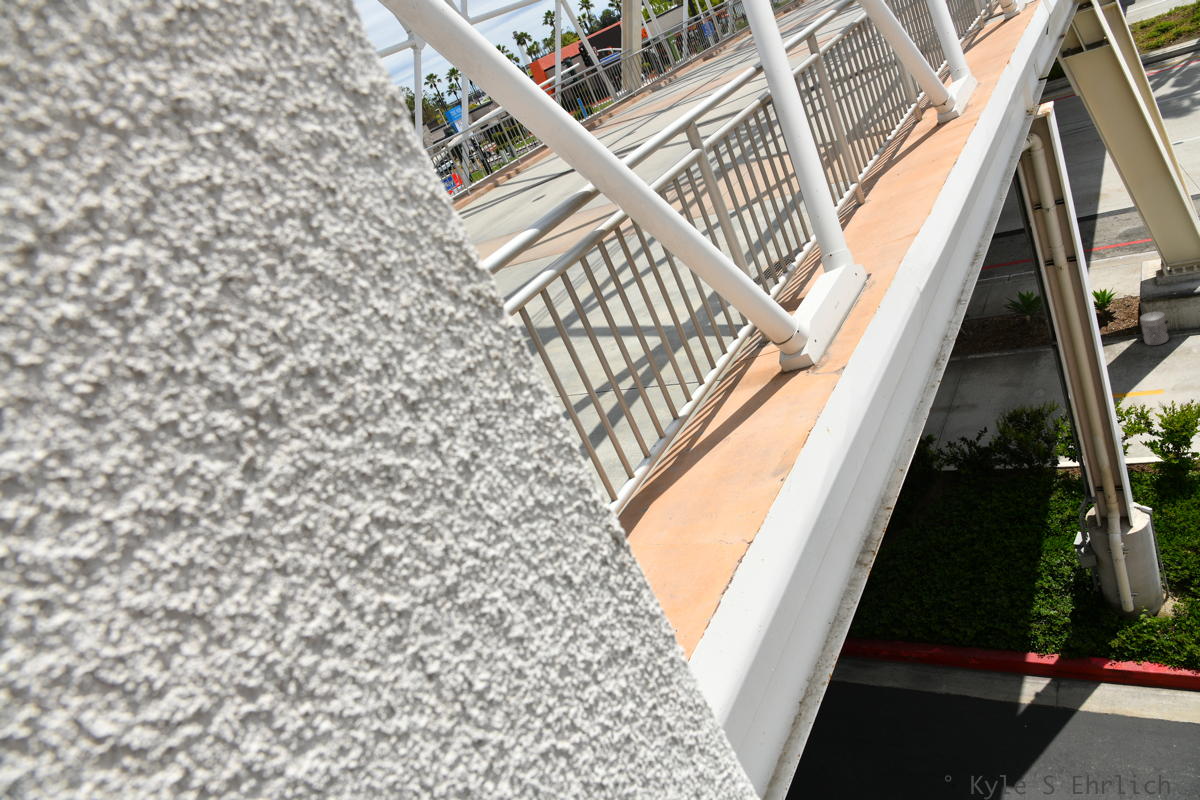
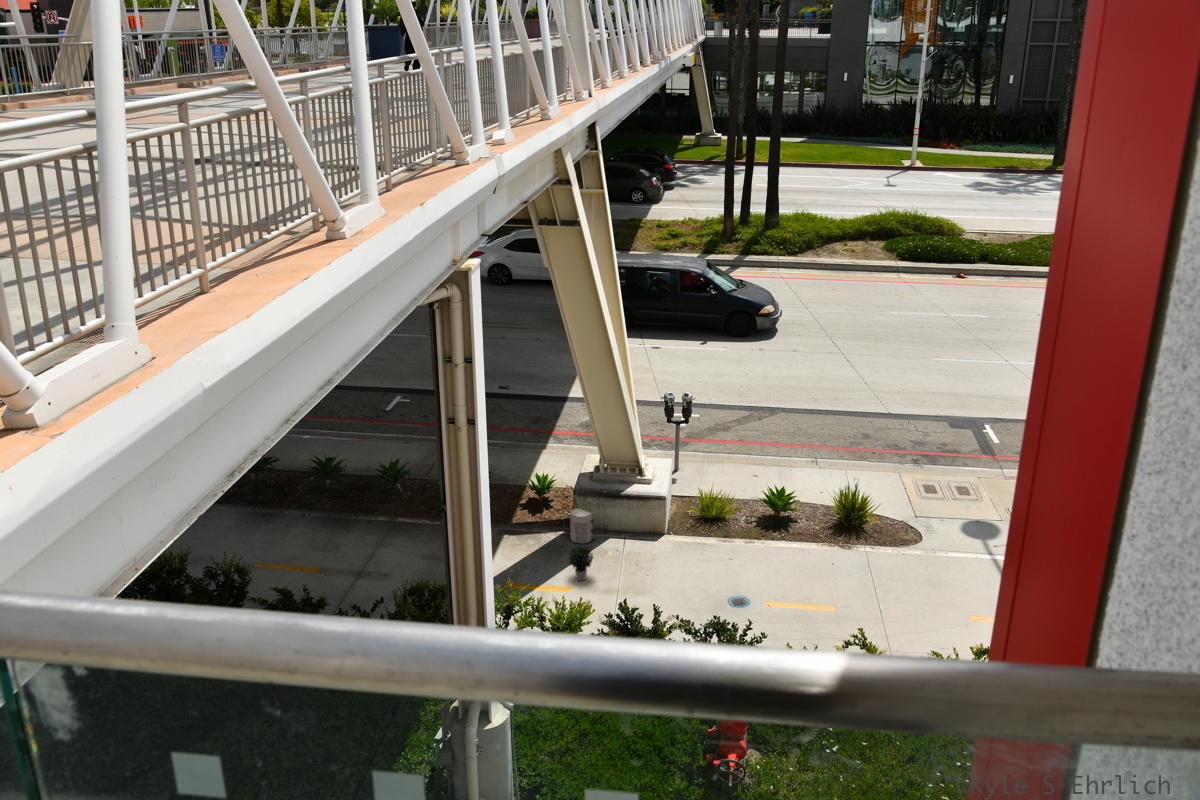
potted plant: none [1152,347,1181,381] -> present [568,546,593,581]

